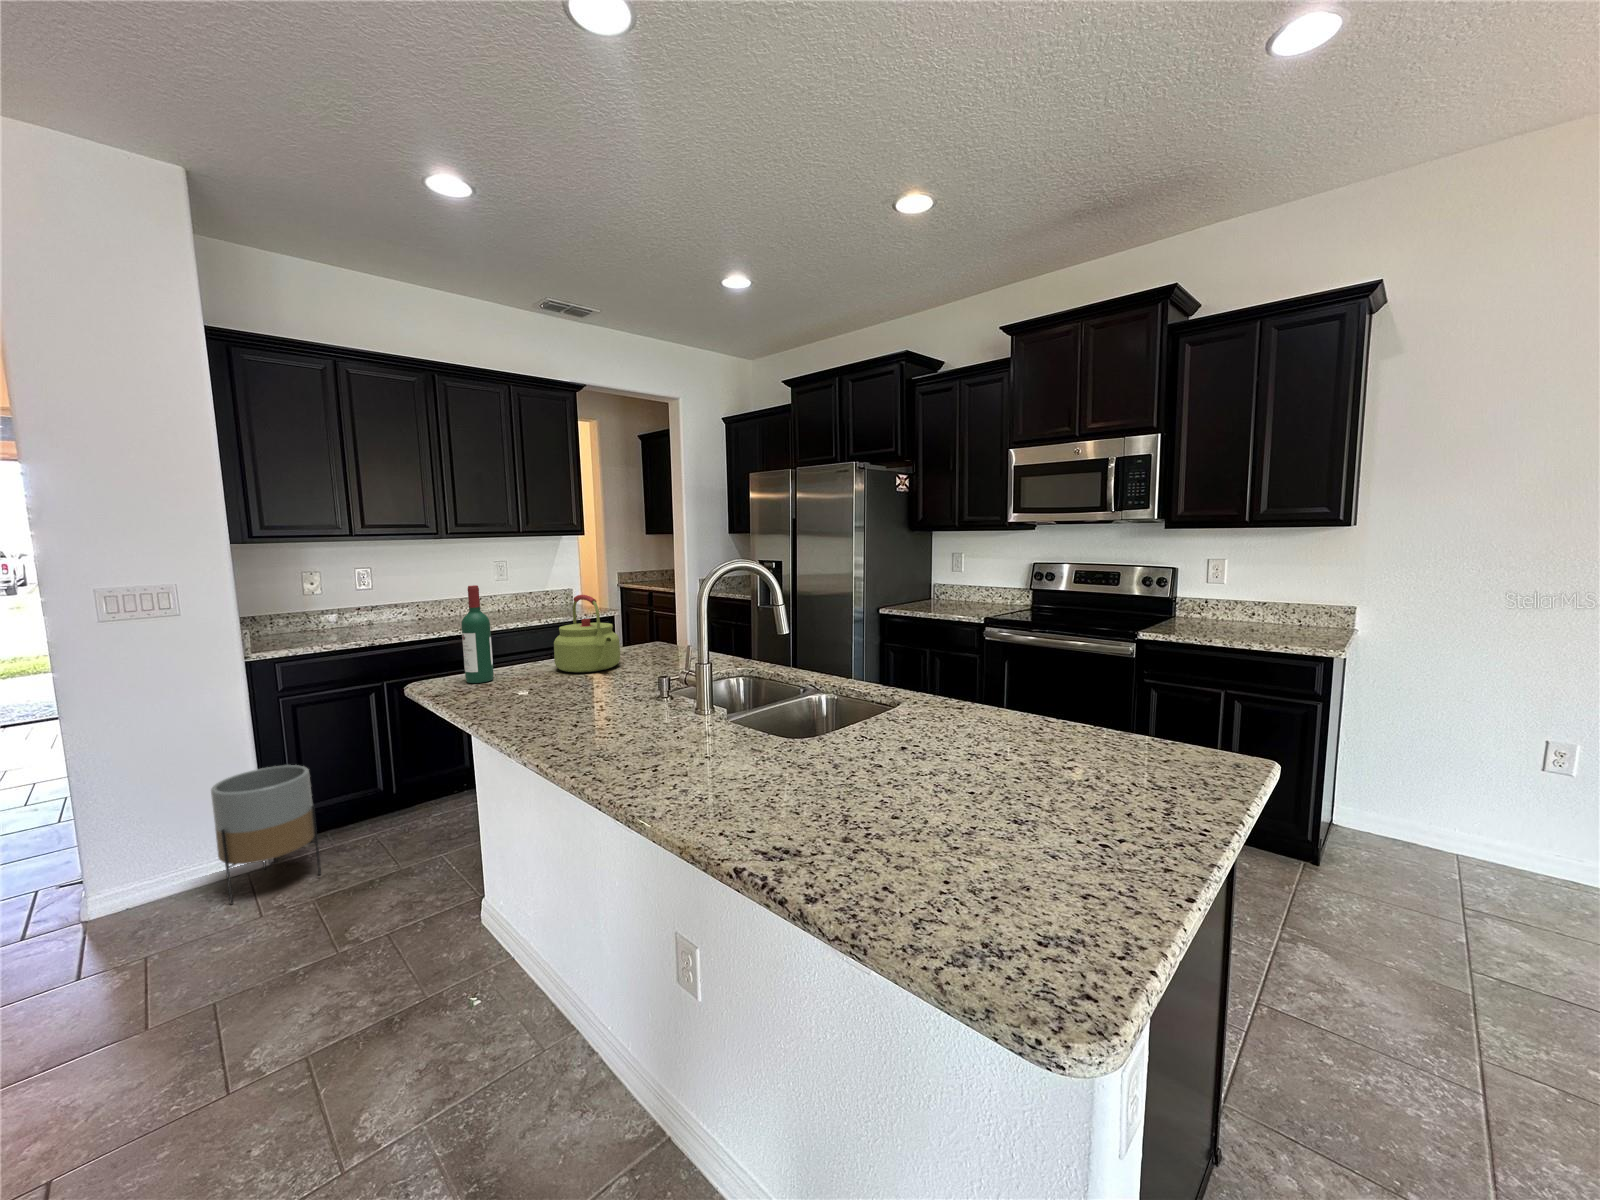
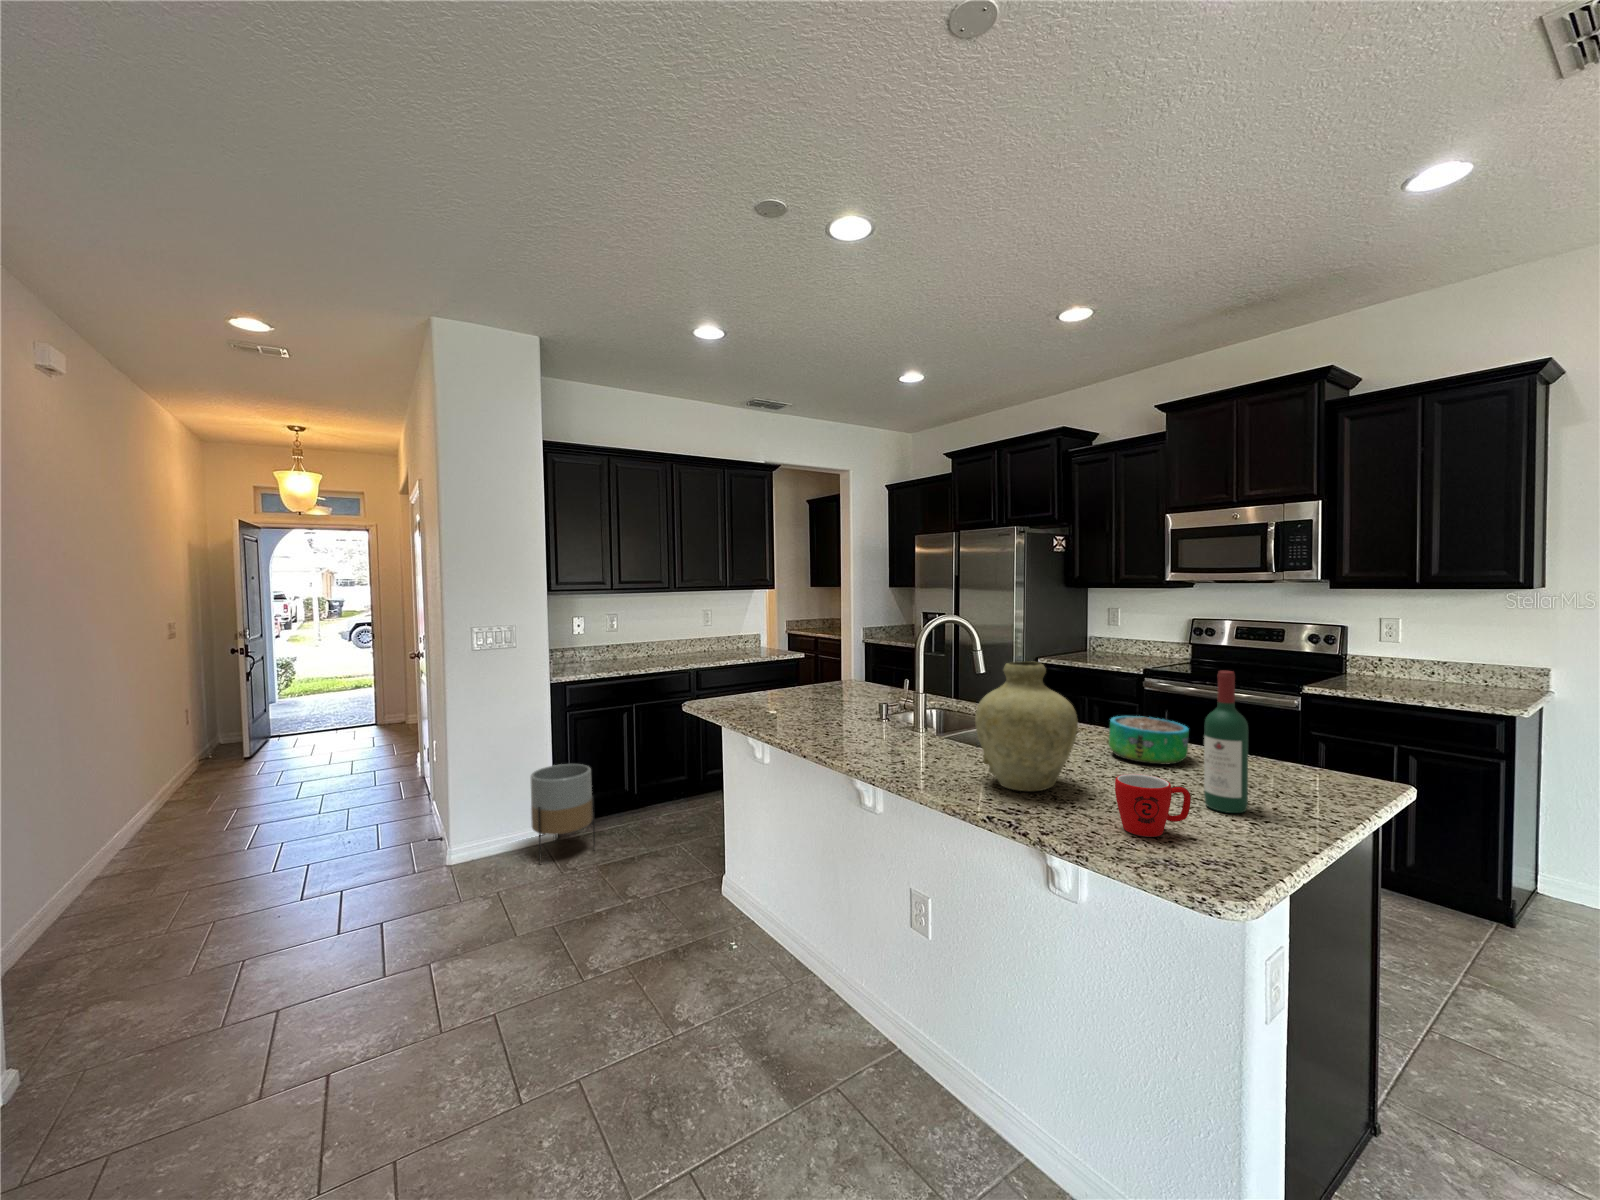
wine bottle: present [461,585,494,683] -> present [1204,671,1248,813]
kettle: present [554,595,620,672] -> none [788,639,837,700]
vase: none [737,621,879,811] -> present [975,661,1078,791]
decorative bowl: none [930,684,1025,748] -> present [1109,716,1189,764]
mug: none [918,790,1024,891] -> present [1115,774,1191,837]

